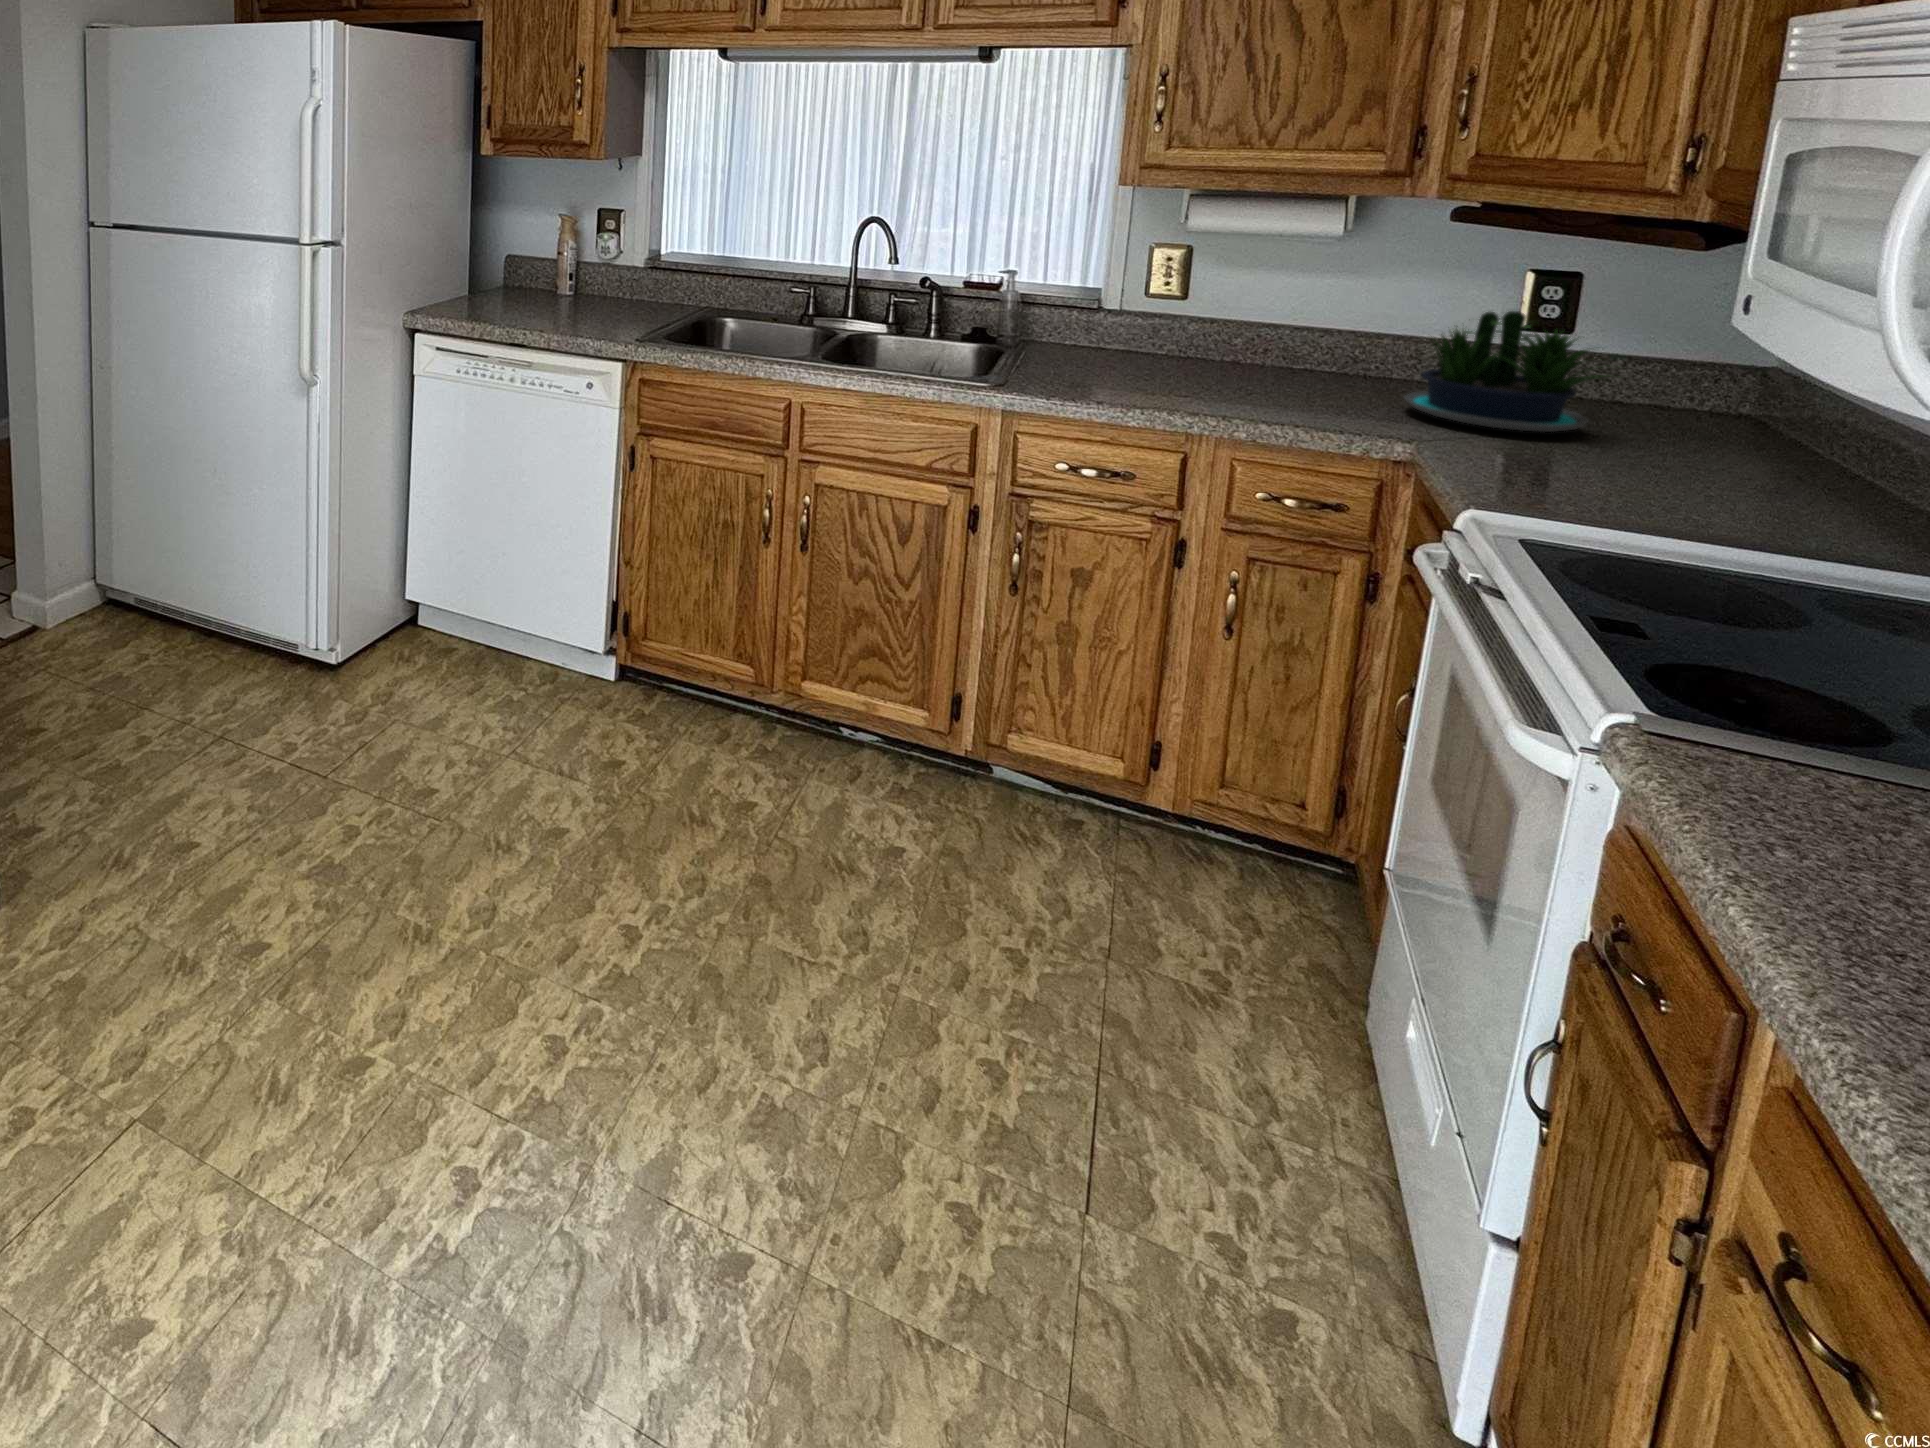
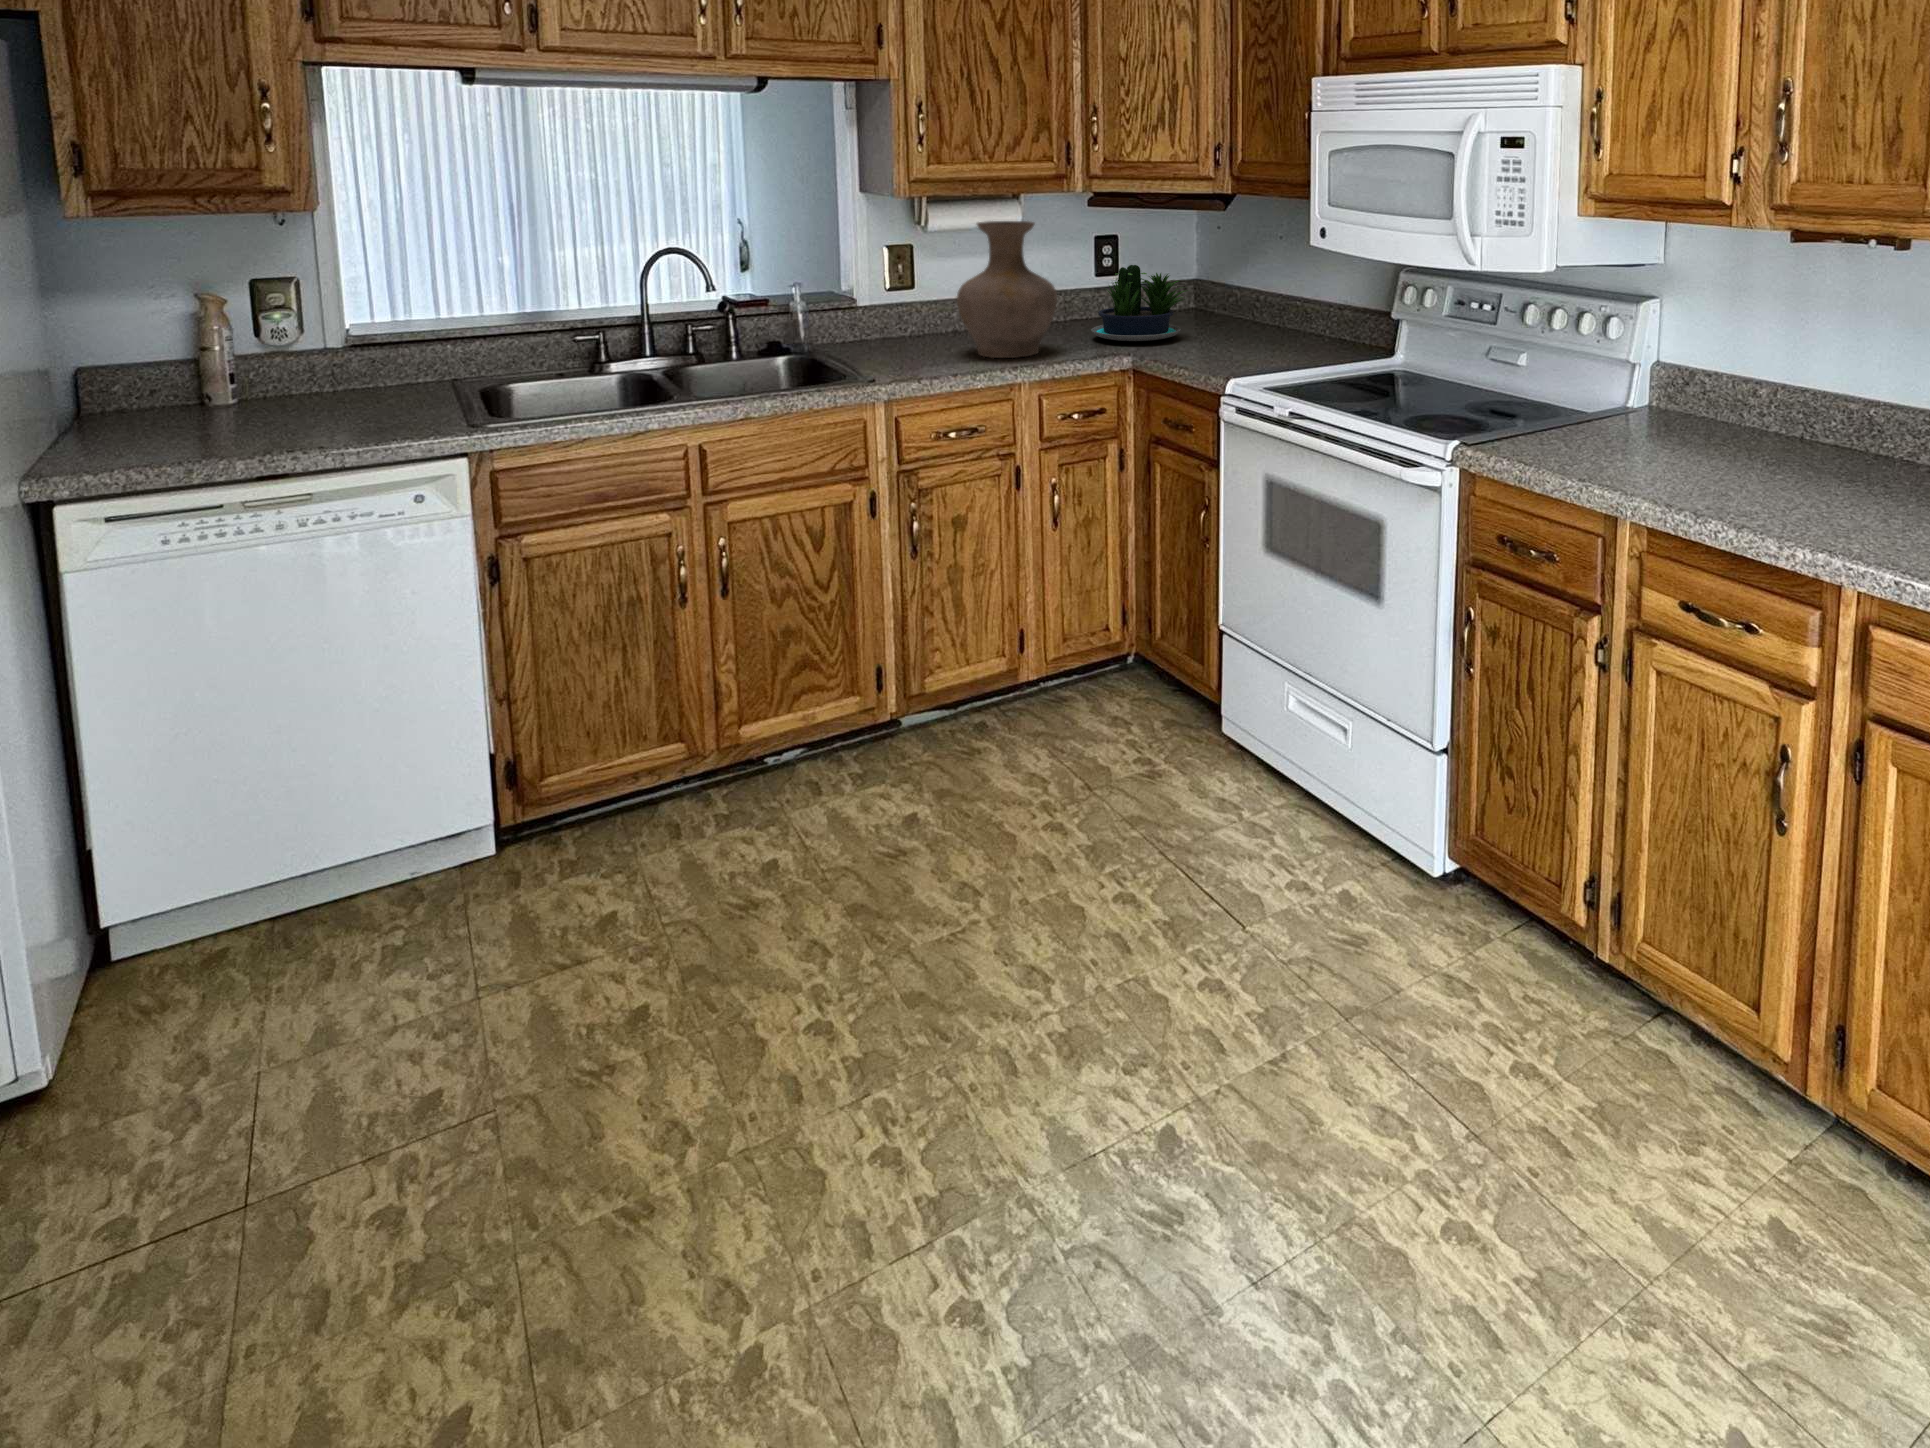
vase: none [1163,222,1320,403] -> present [957,221,1057,358]

